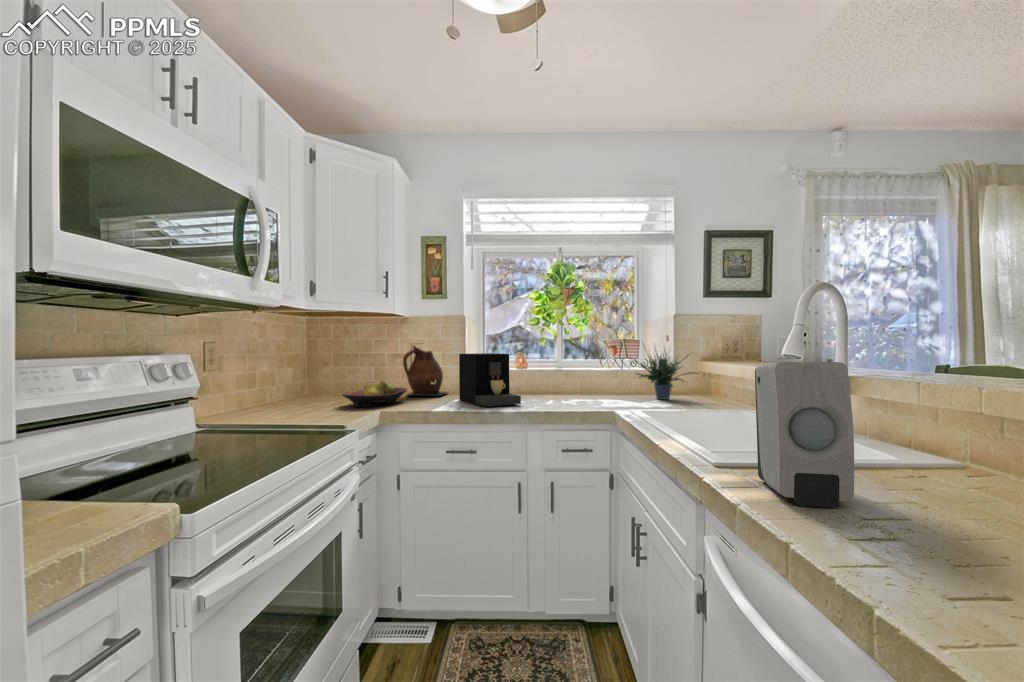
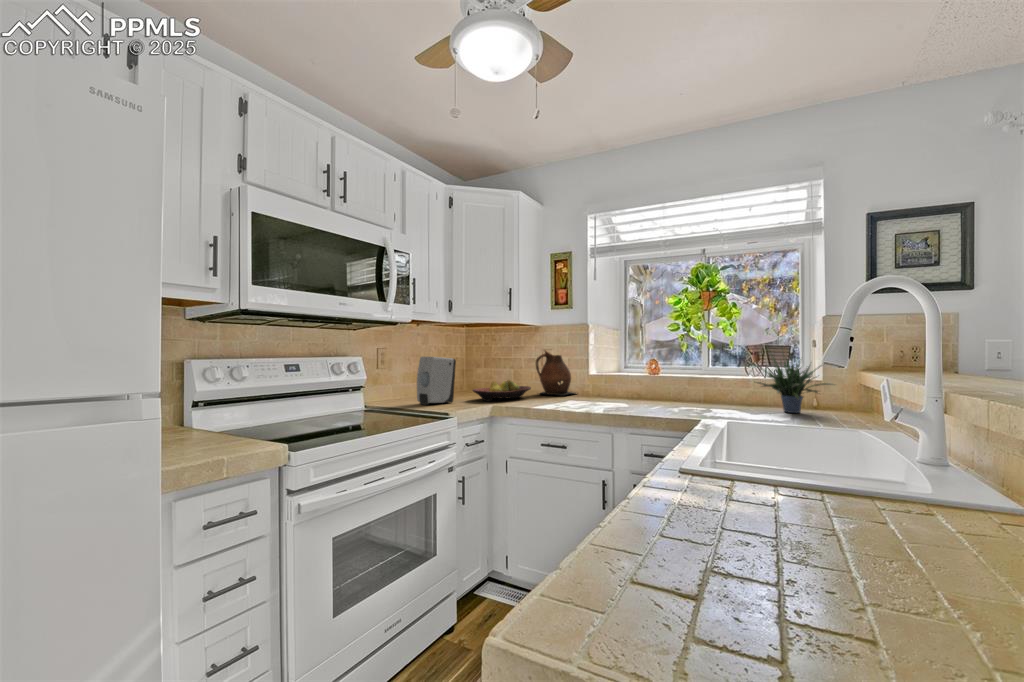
coffee maker: present [459,353,521,406] -> none [575,358,619,407]
soap dispenser: present [755,362,854,508] -> present [417,357,456,405]

